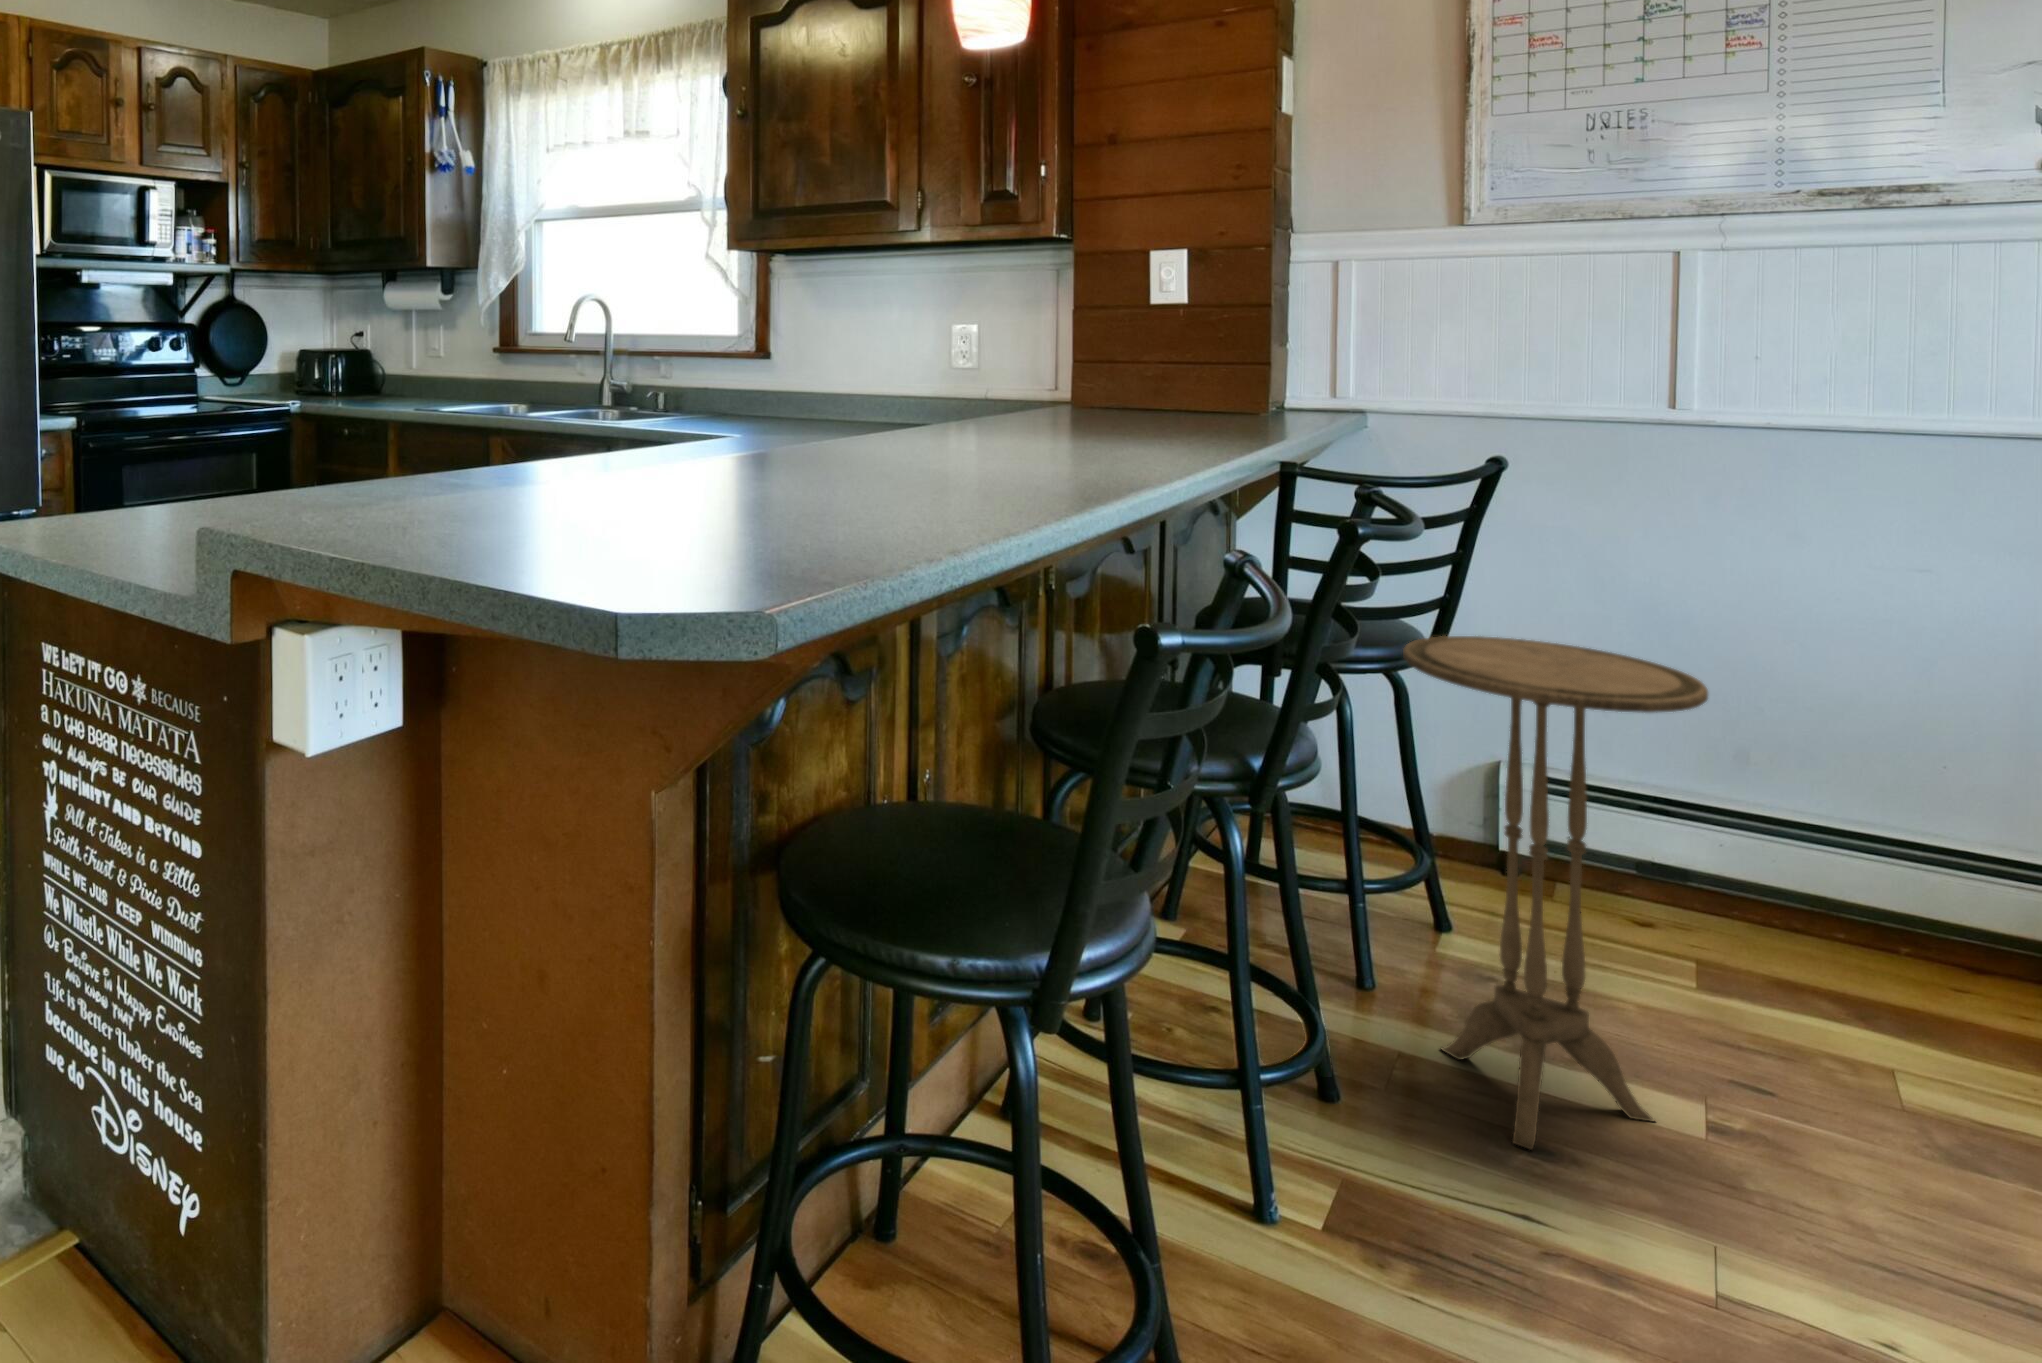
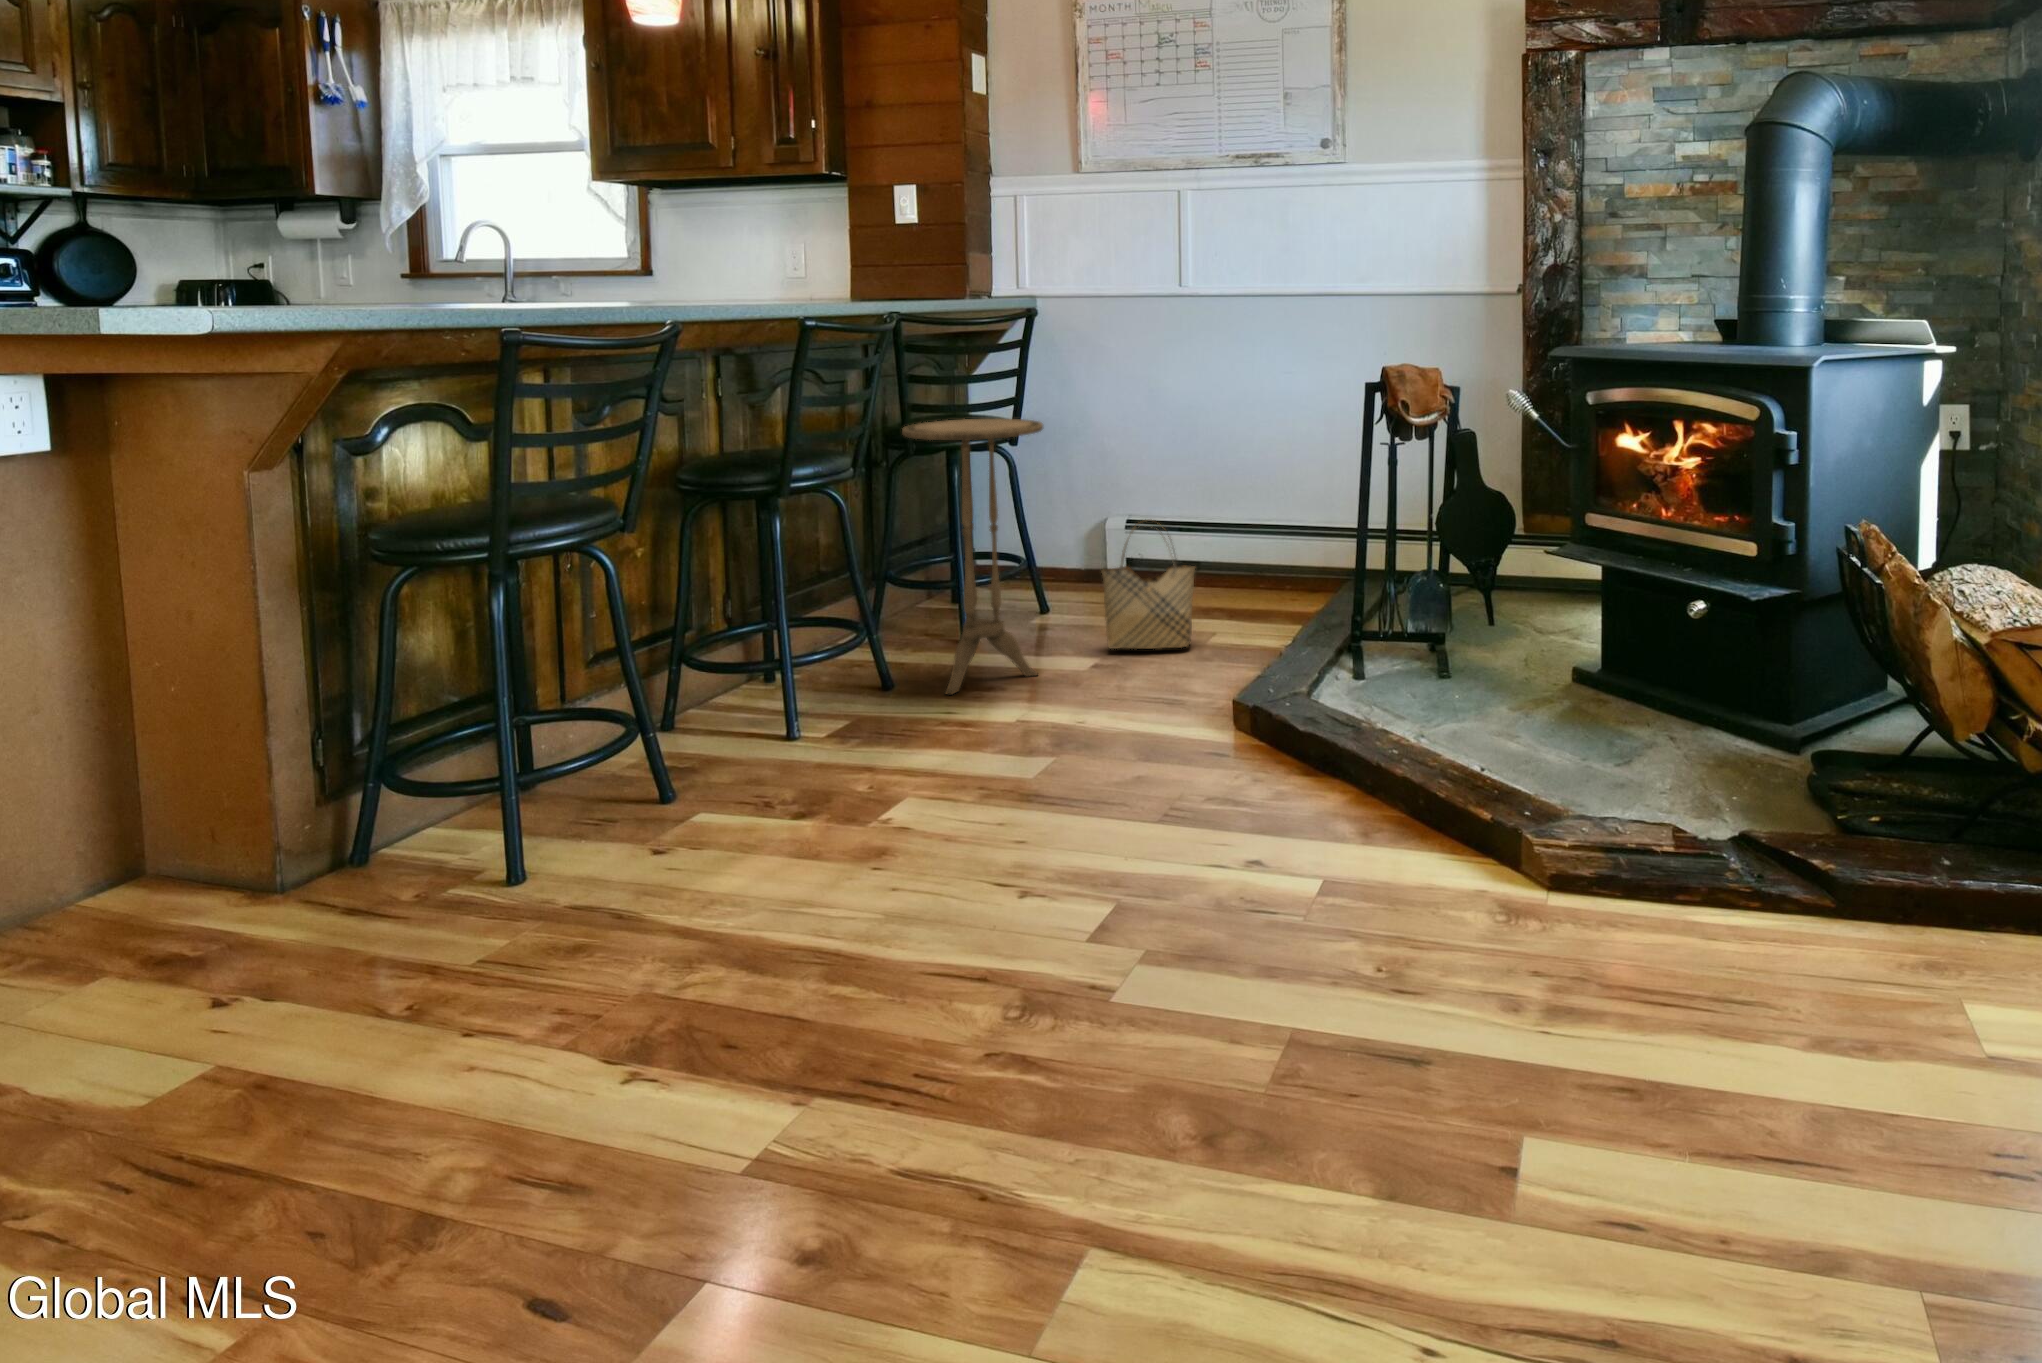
woven basket: none [1710,832,1932,1100] -> present [1102,519,1195,649]

